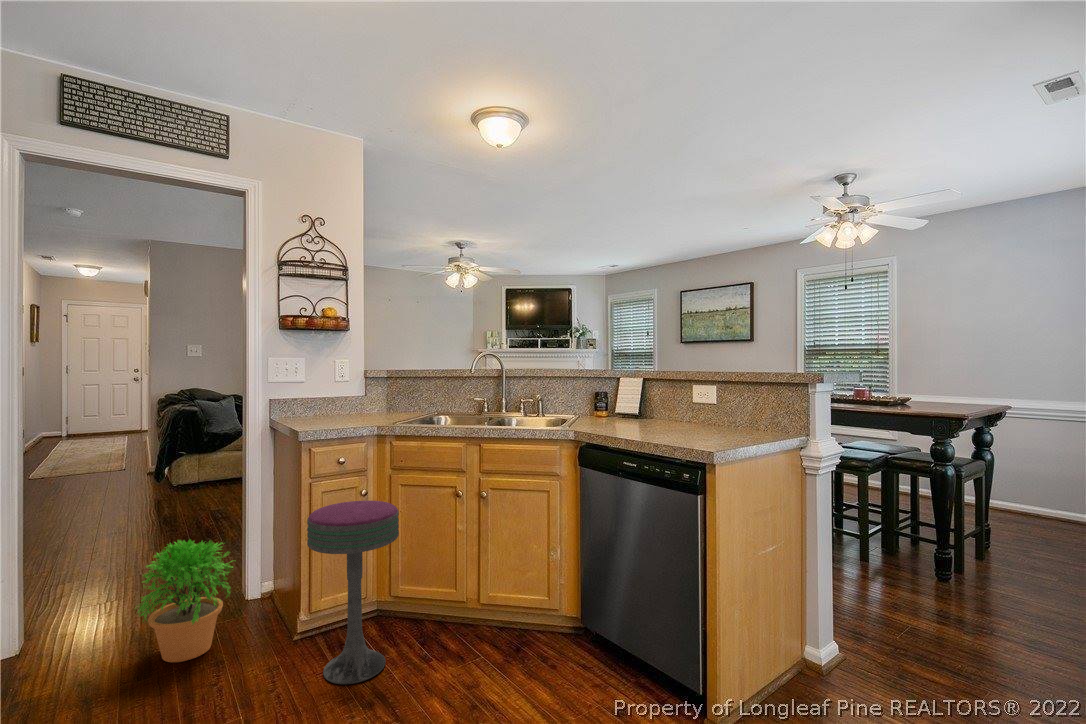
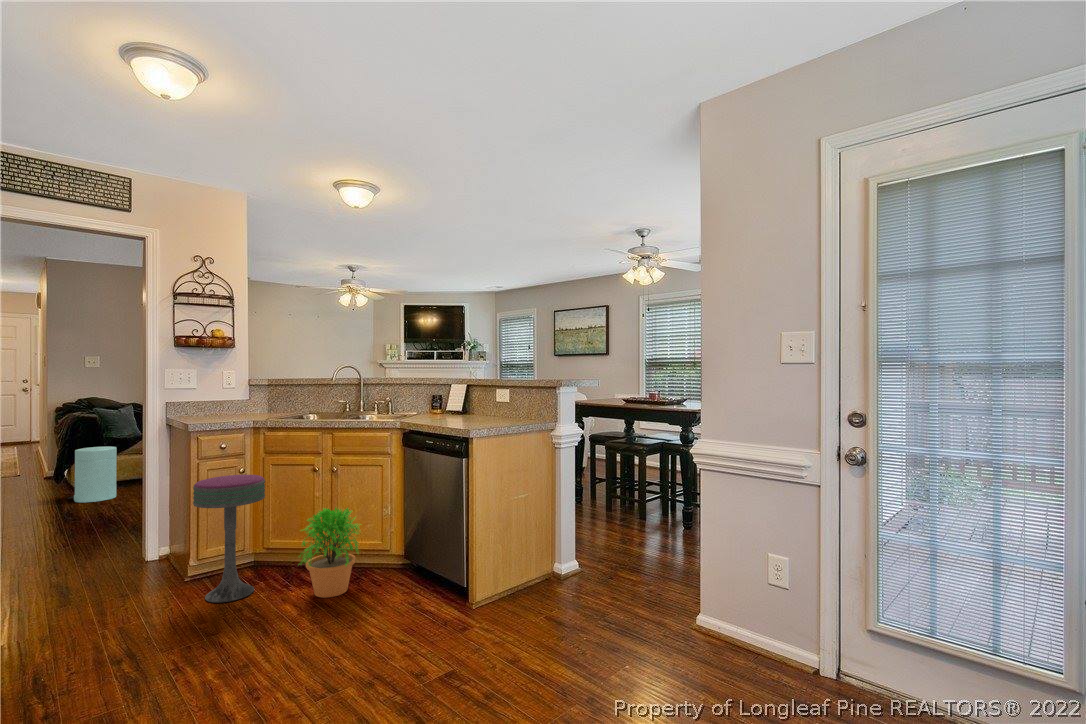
trash can: none [168,443,218,505] -> present [68,446,117,503]
potted plant: present [138,539,232,662] -> present [298,507,360,598]

